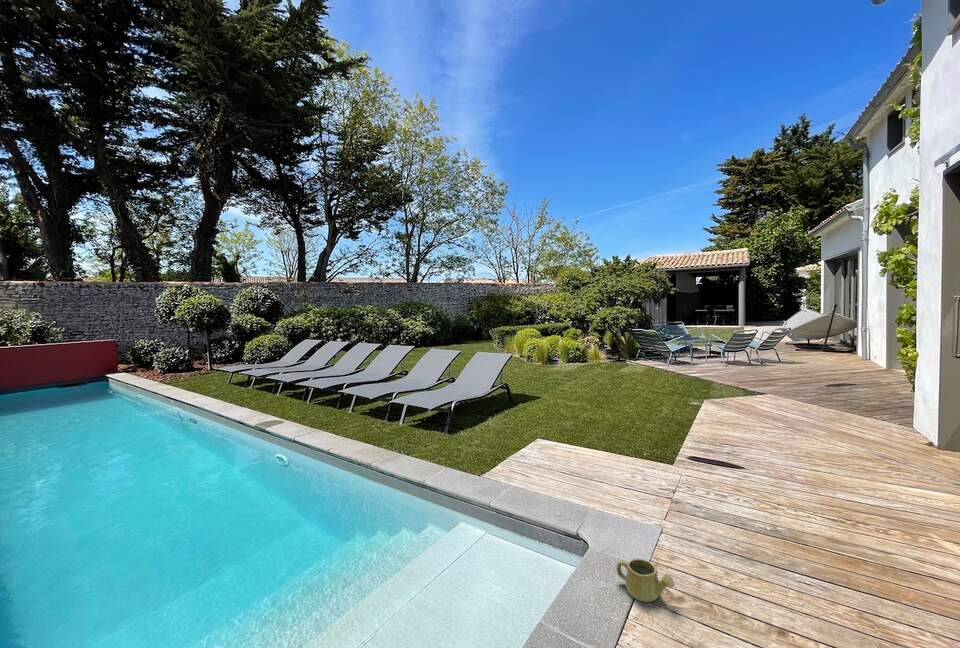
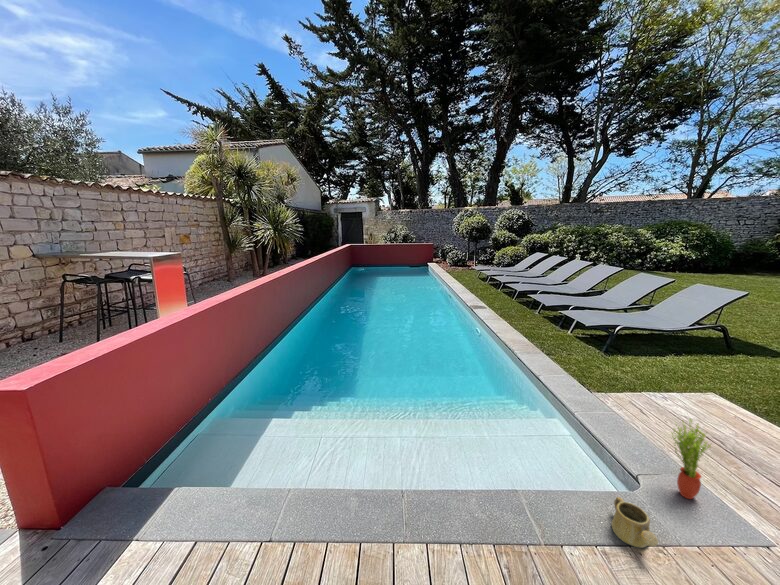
potted plant: none [600,458,632,531] -> present [672,419,711,499]

